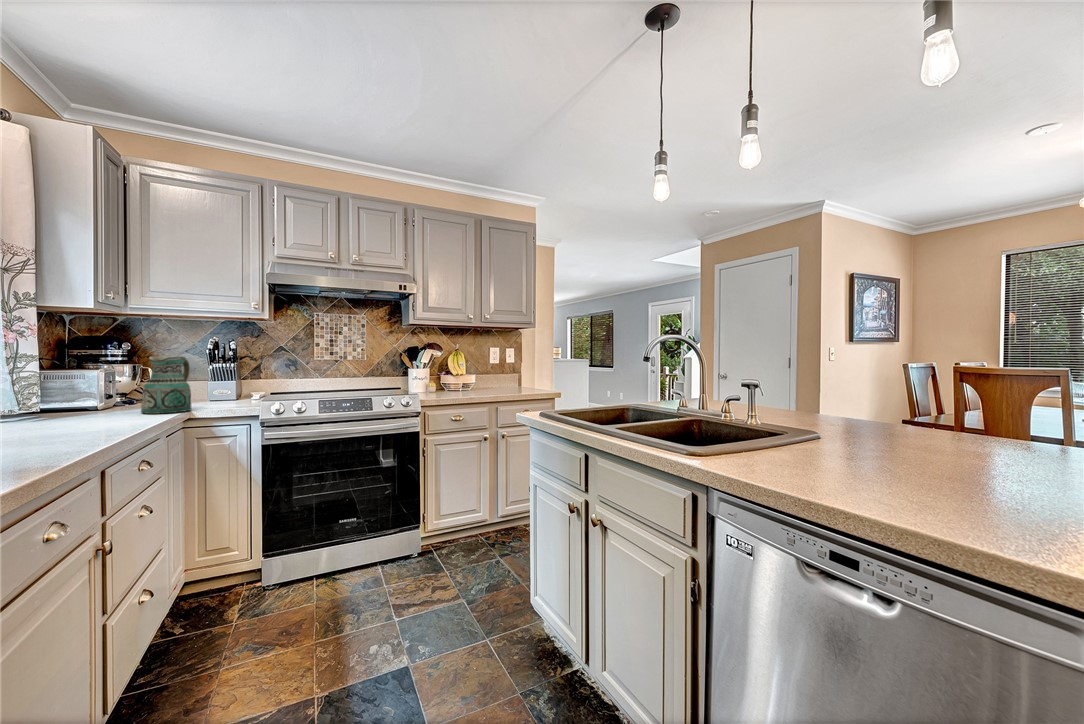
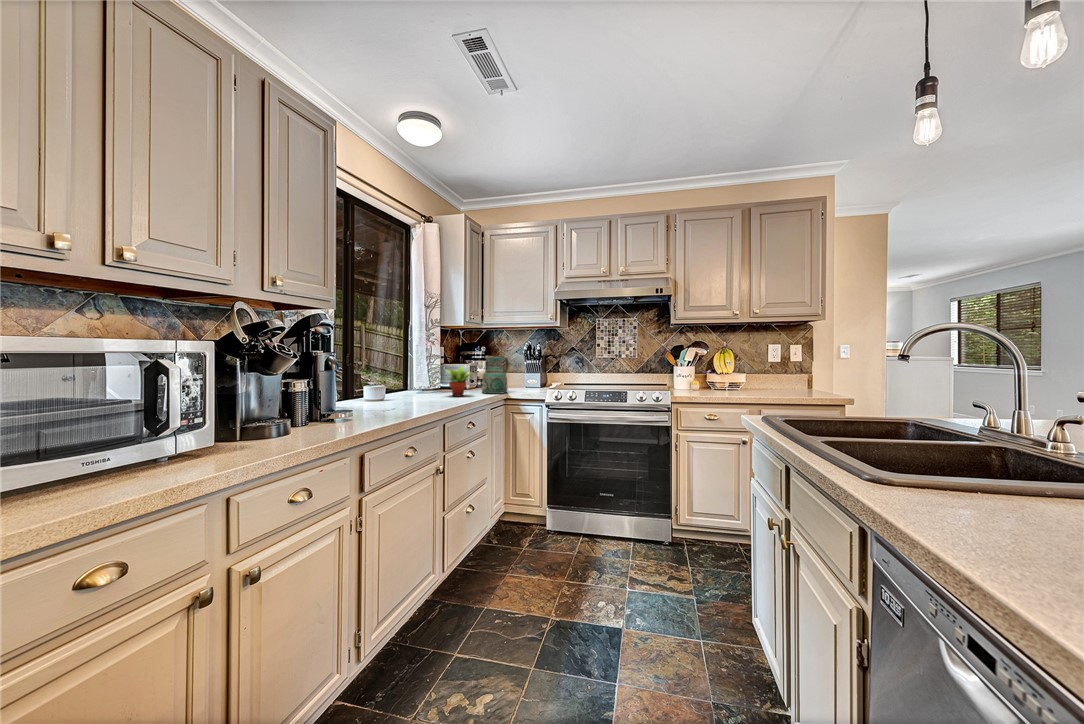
succulent plant: none [63,372,134,423] -> present [446,366,471,396]

